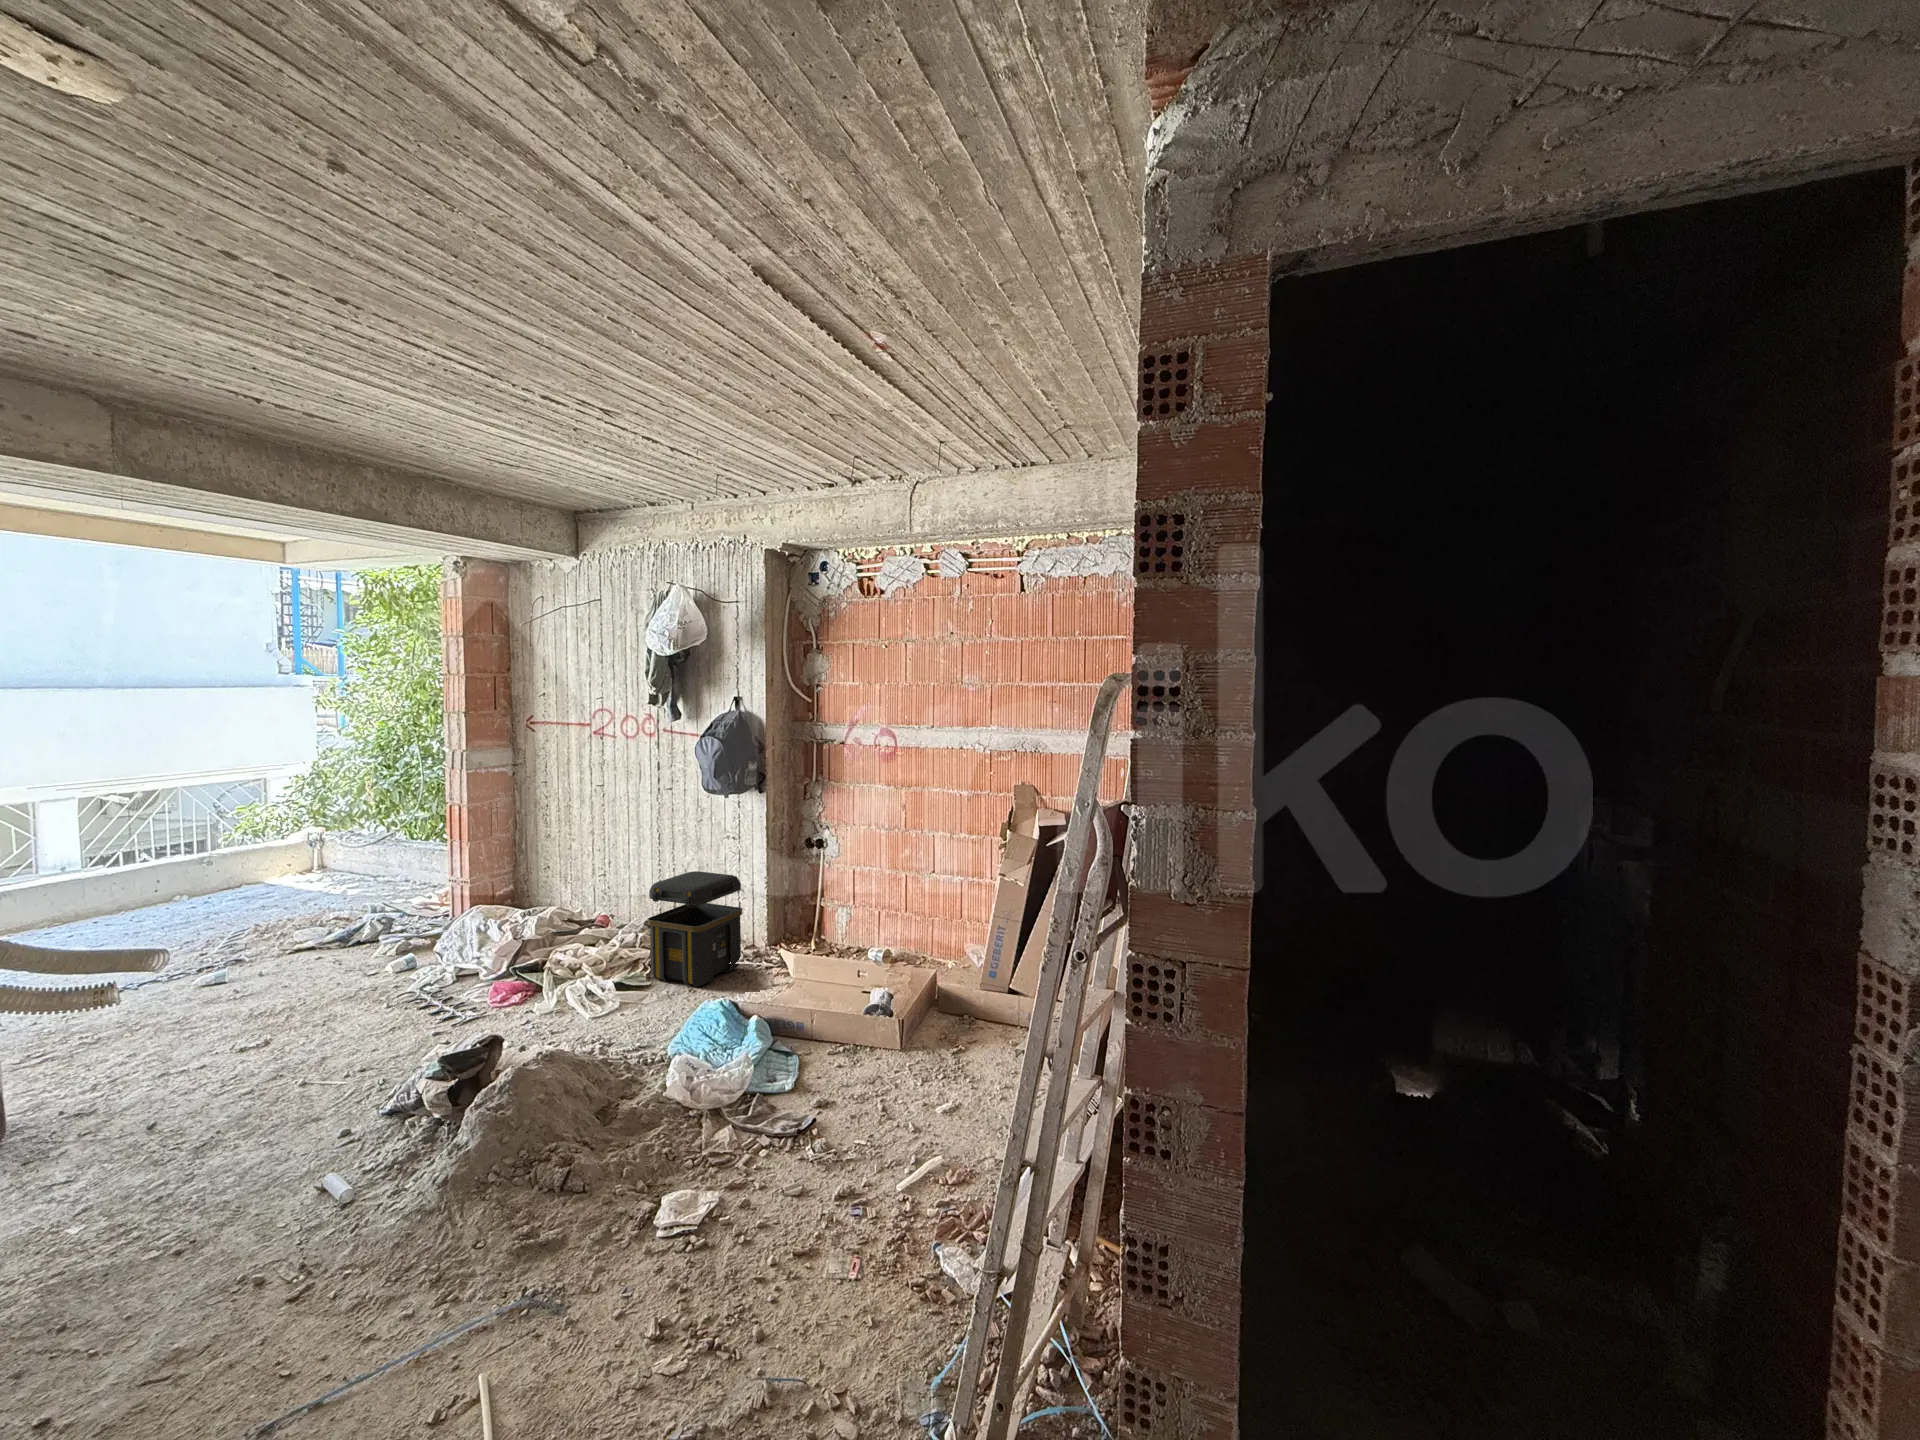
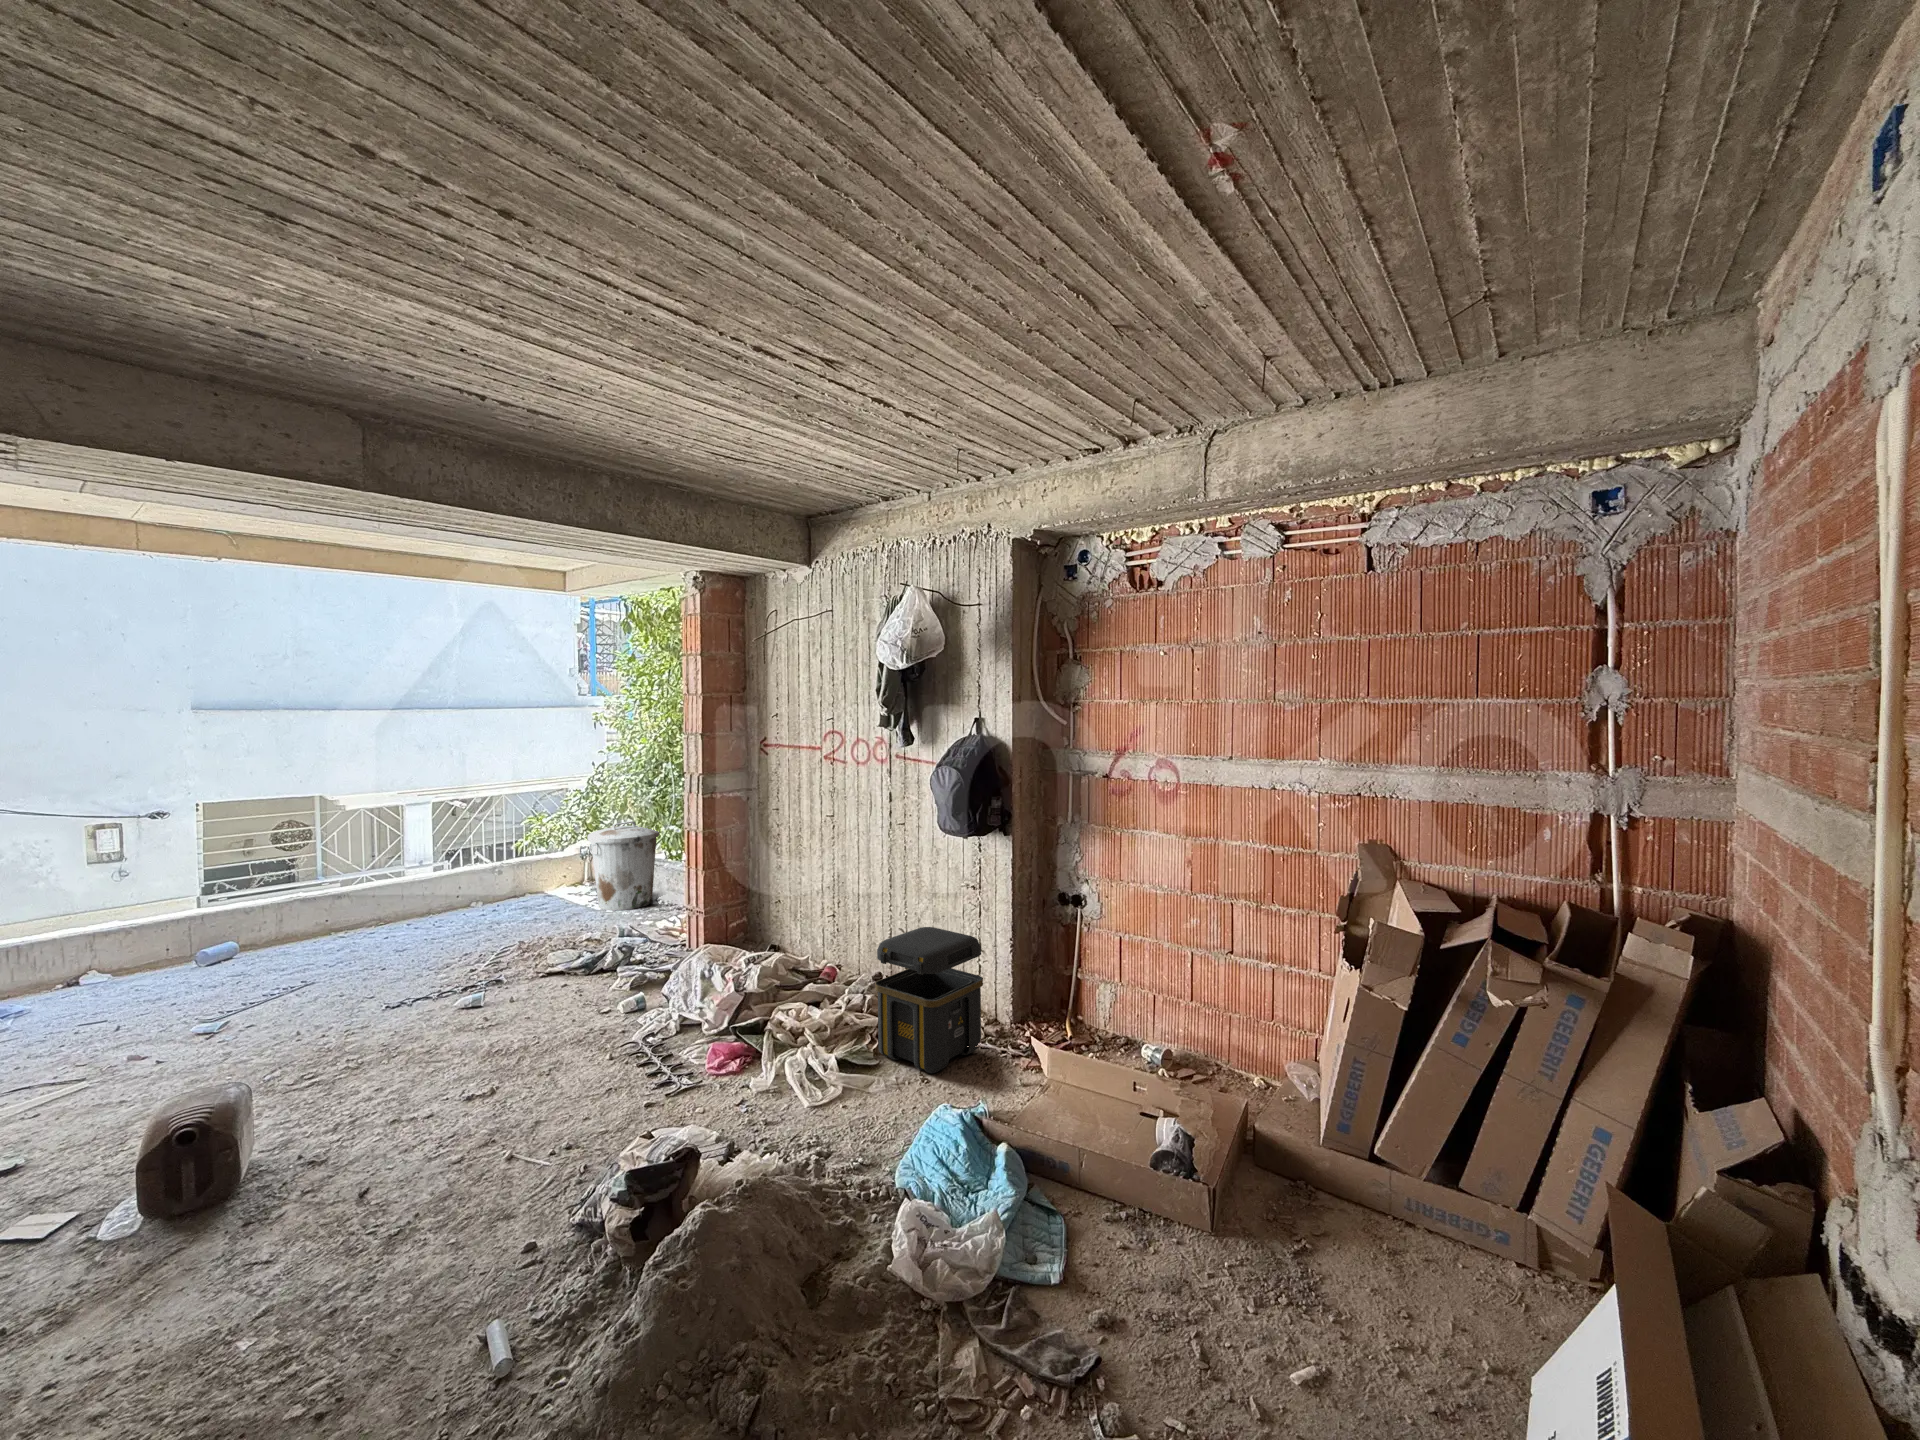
trash can: none [325,802,409,892] -> present [588,822,659,910]

